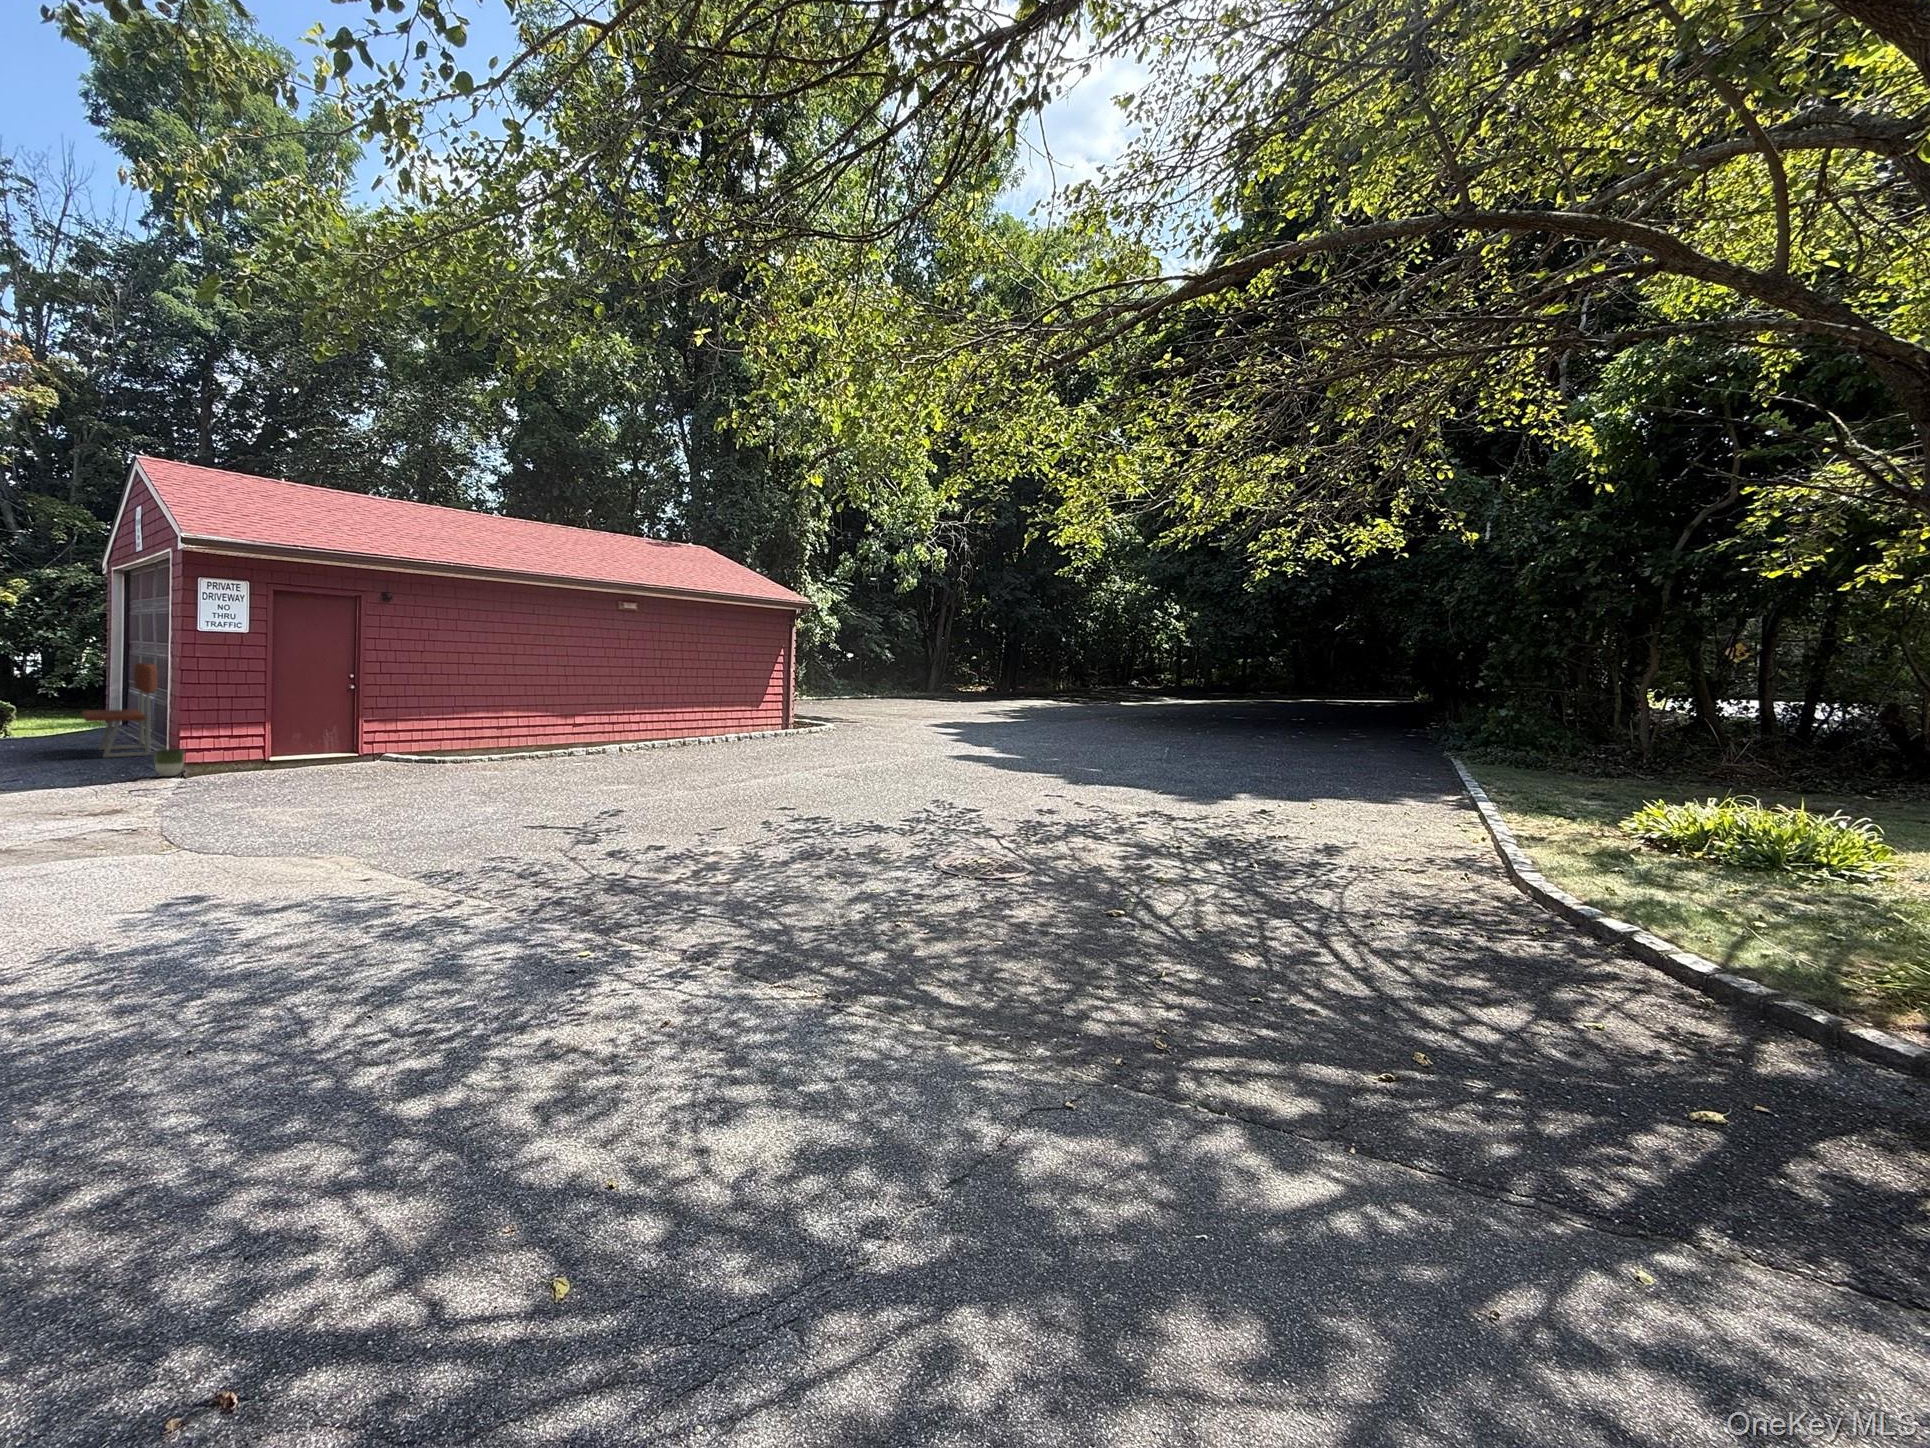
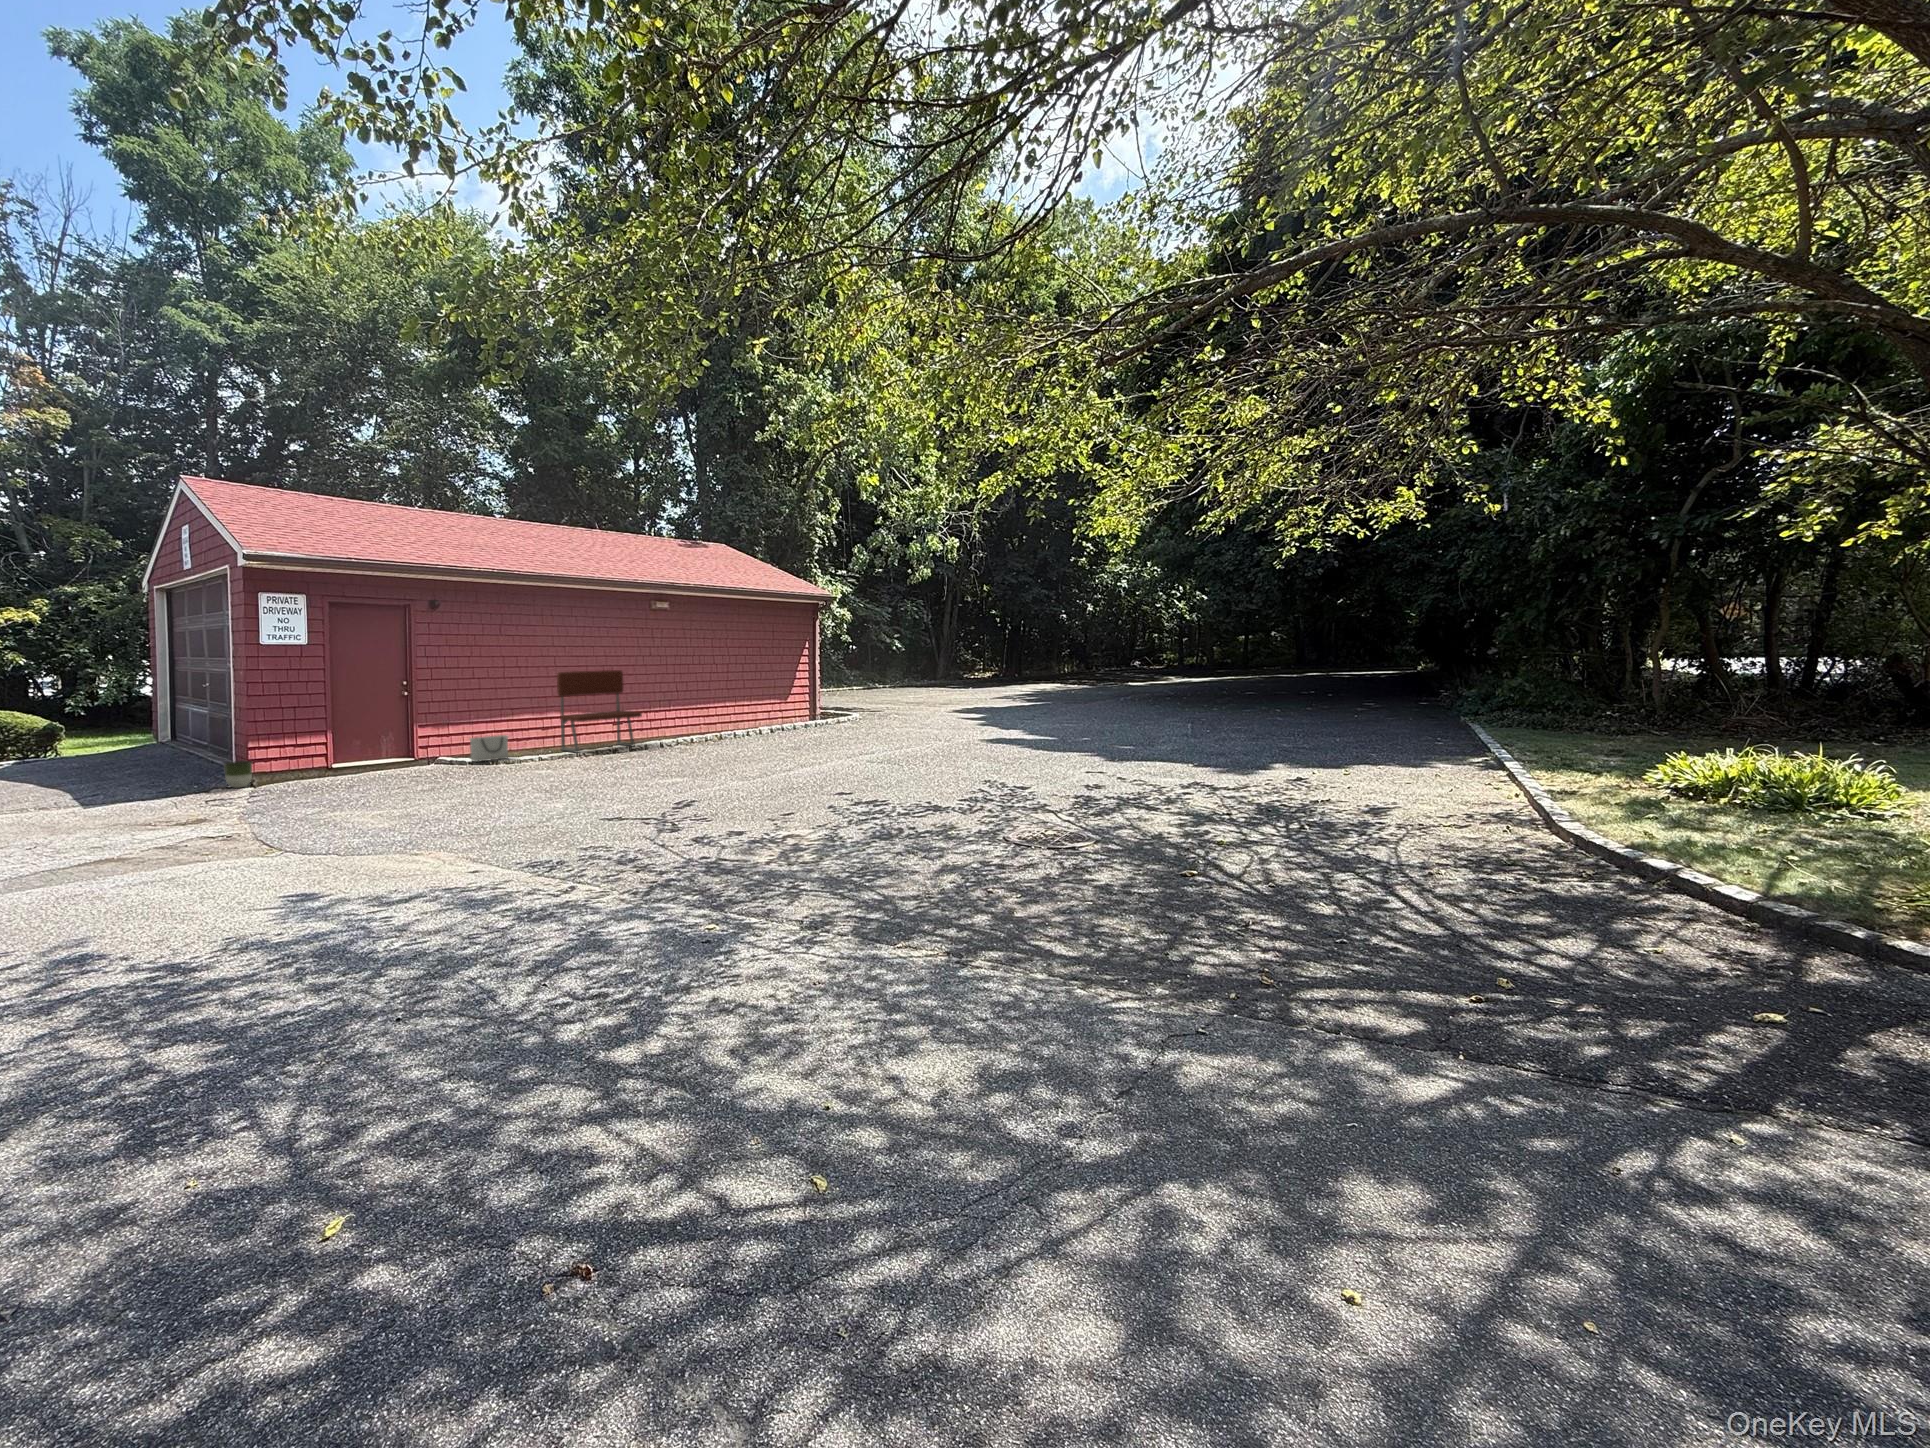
bench: present [82,663,158,758] -> present [557,670,642,753]
storage bin: none [419,732,461,758] -> present [470,735,508,762]

